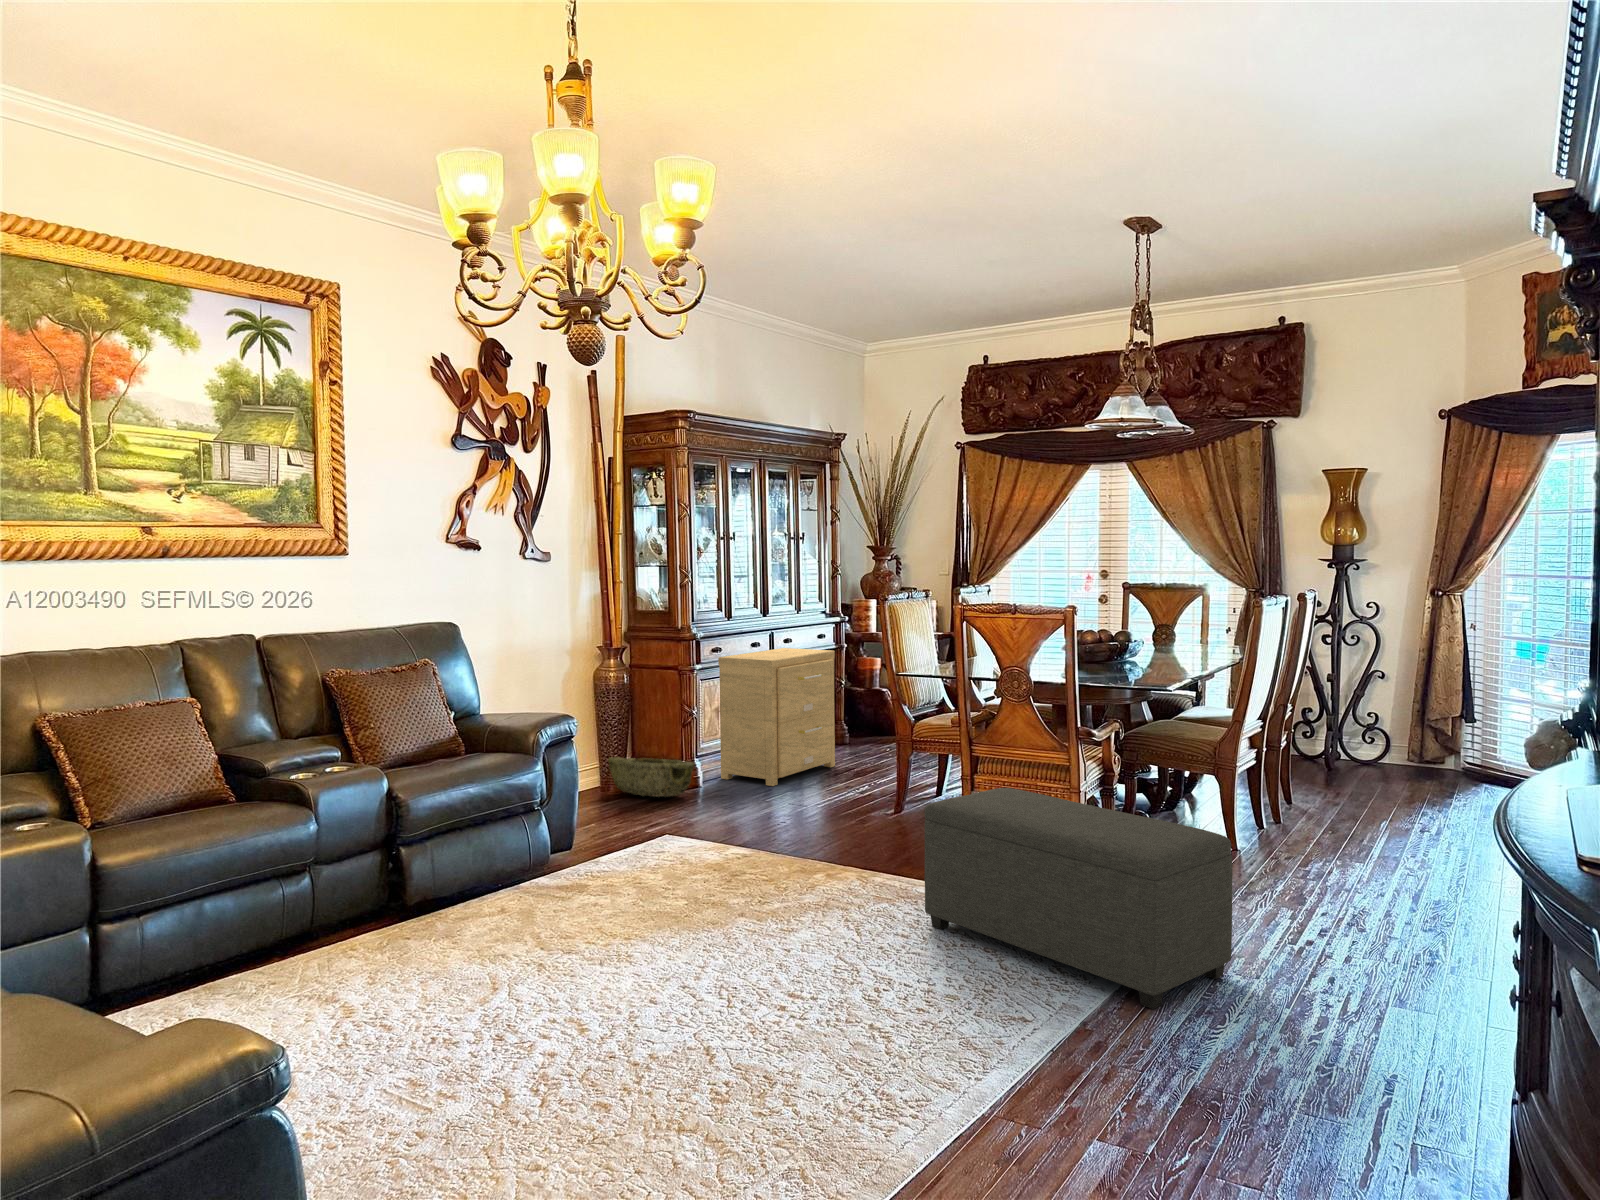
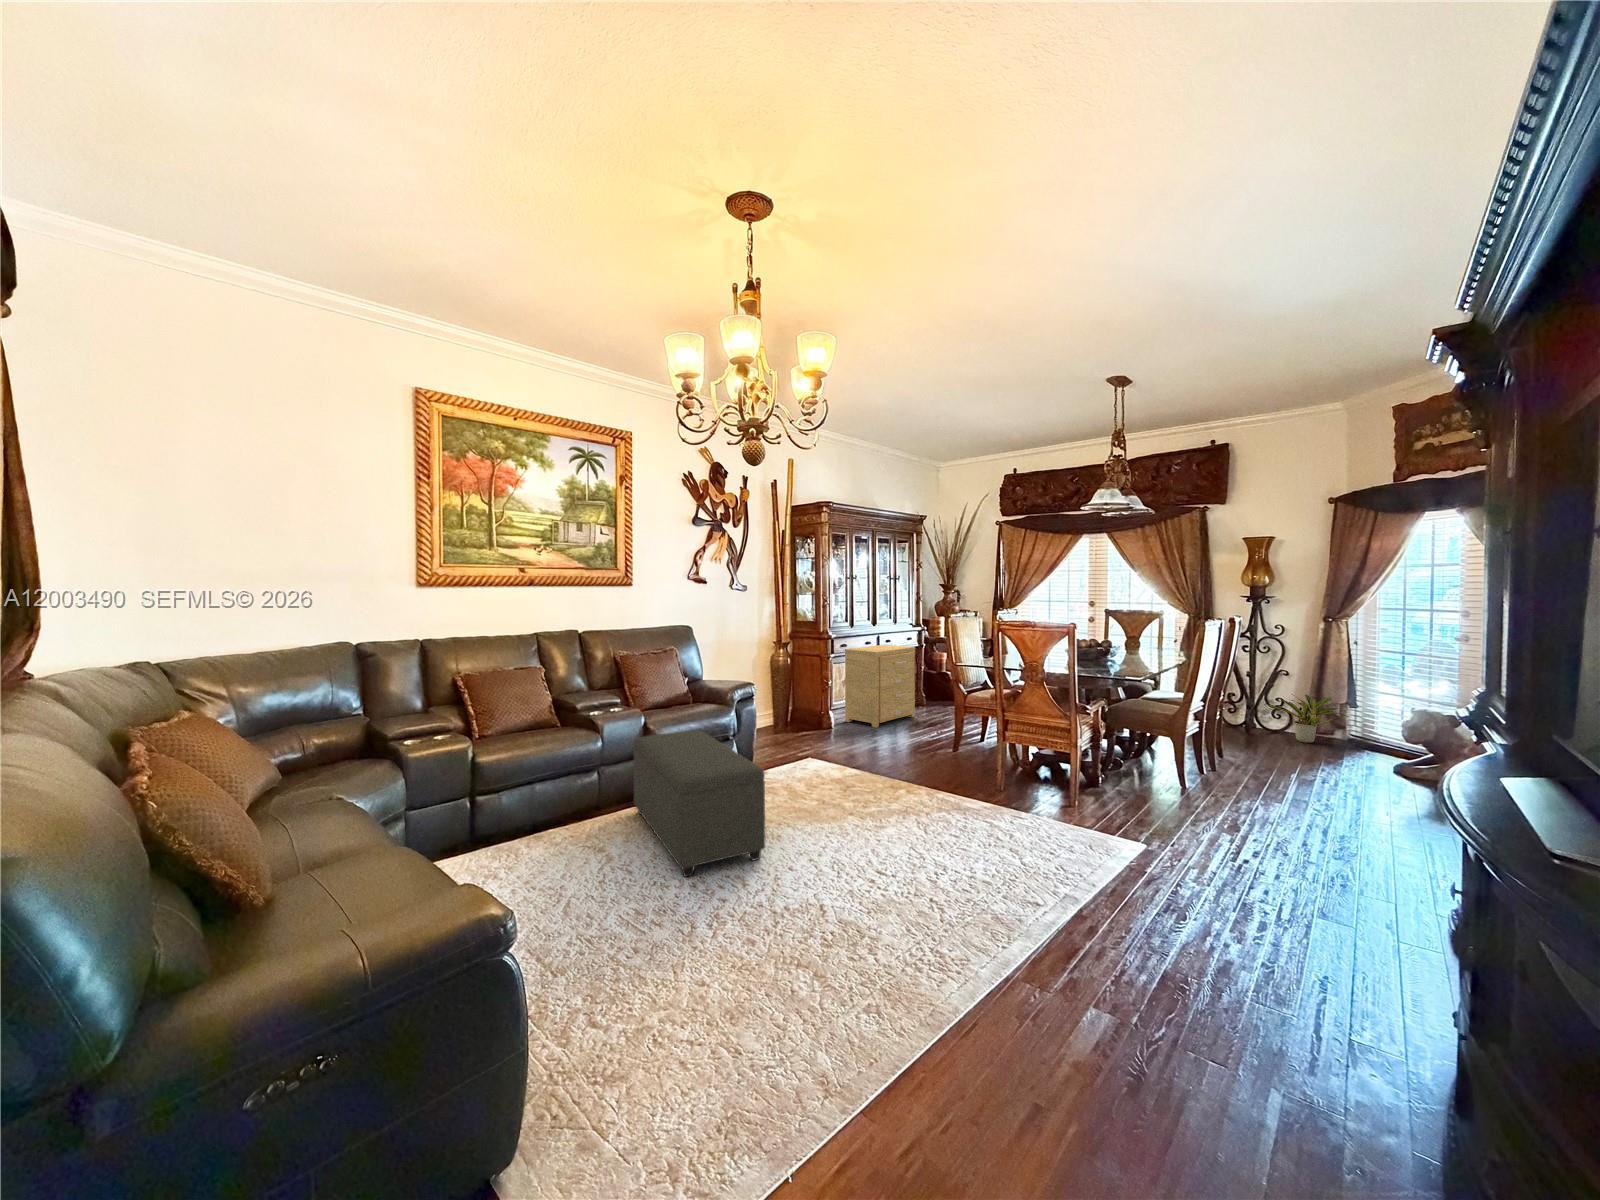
potted plant: none [1356,705,1461,777] -> present [1268,695,1348,743]
woven basket: present [608,757,694,797] -> none [779,706,829,732]
ottoman: present [924,788,1232,1009] -> present [633,730,765,877]

